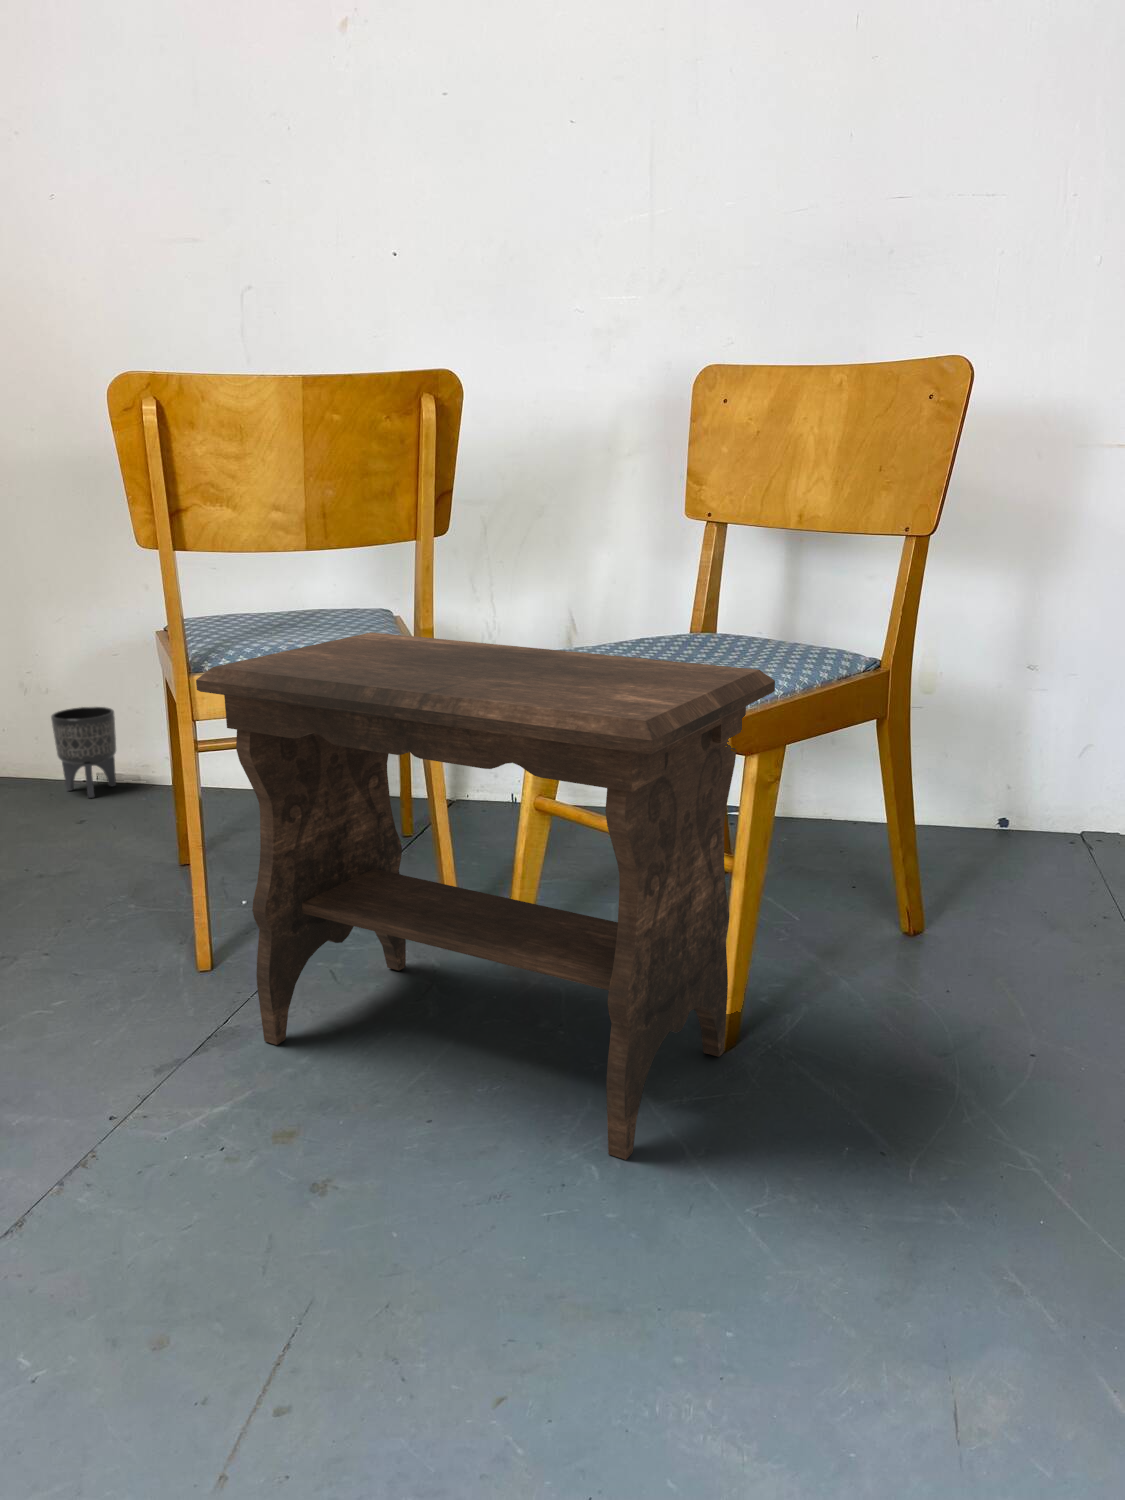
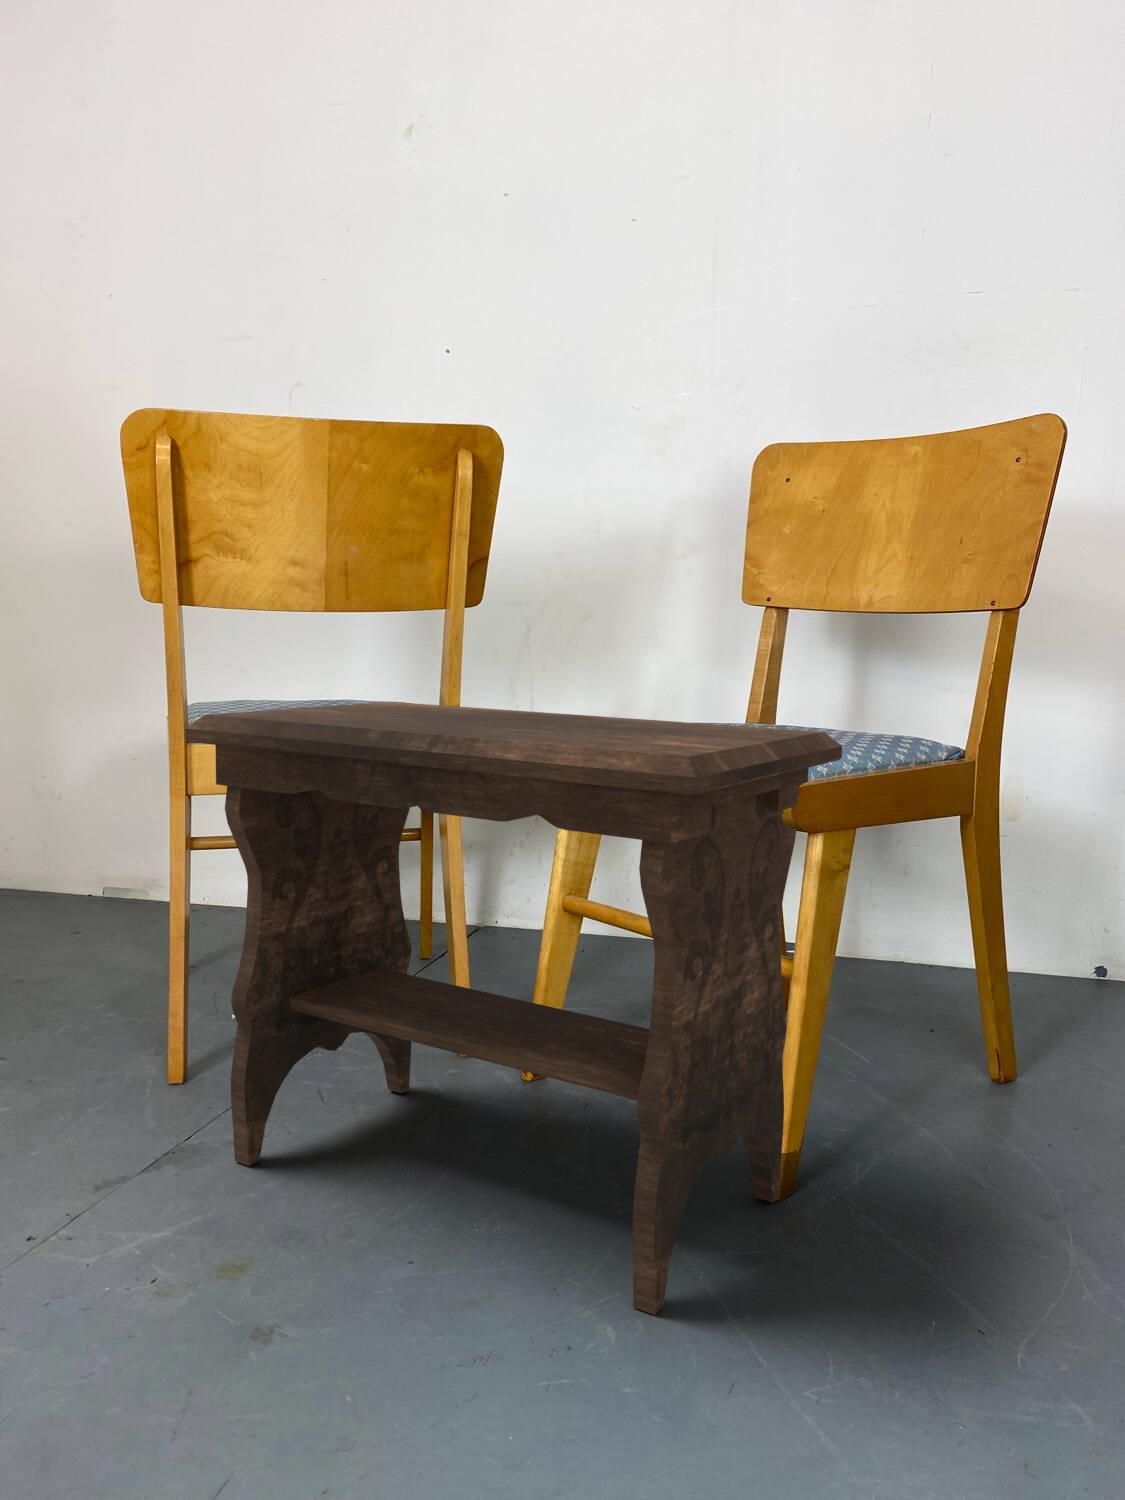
planter: present [51,707,116,798] -> none [55,815,123,911]

